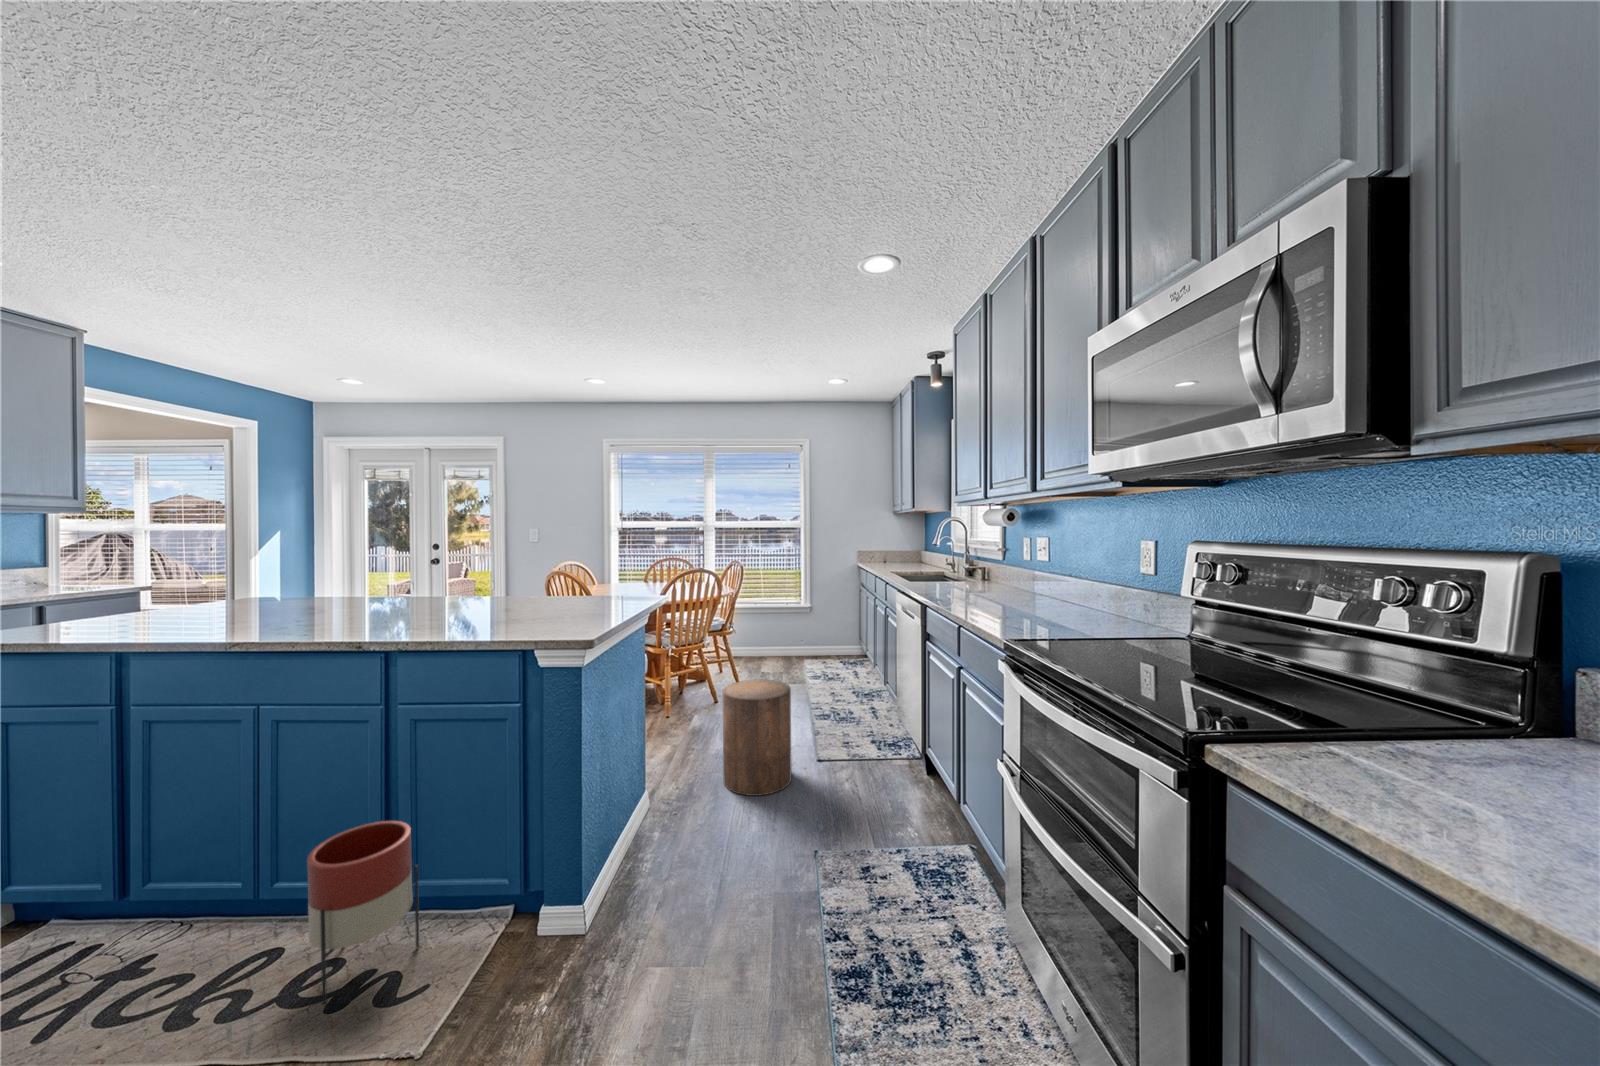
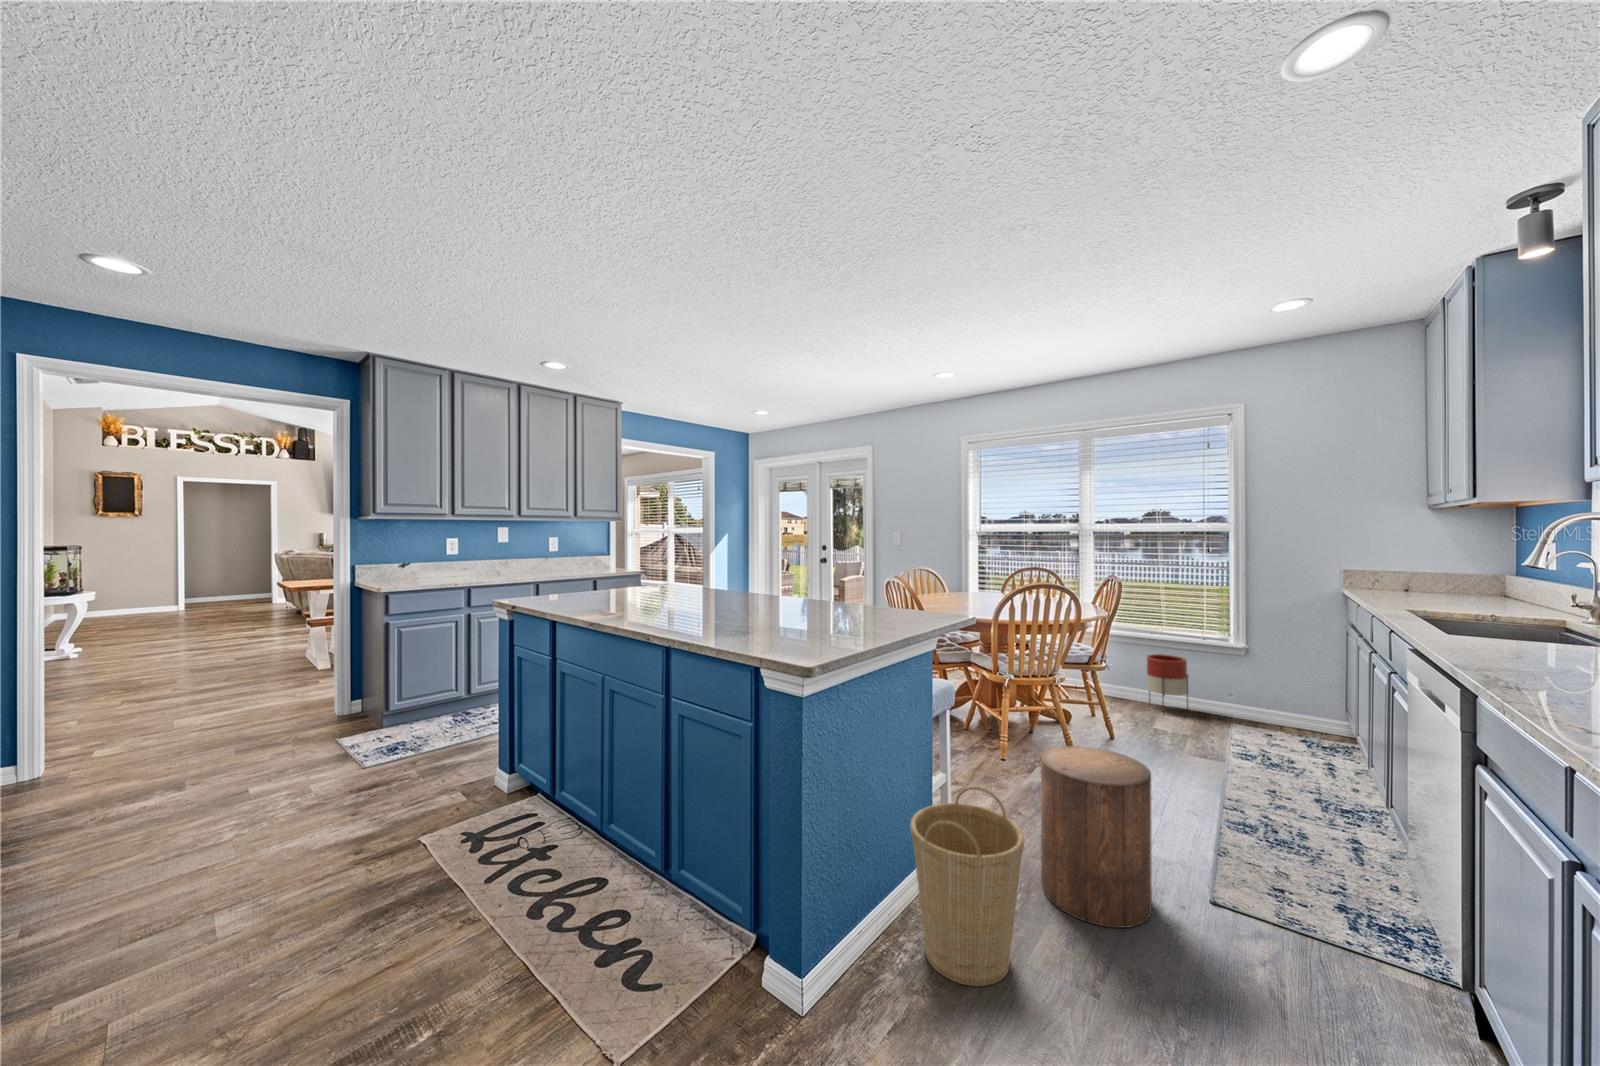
basket: none [648,719,731,862] -> present [910,787,1024,986]
planter: present [307,821,419,1003] -> present [1147,654,1188,712]

